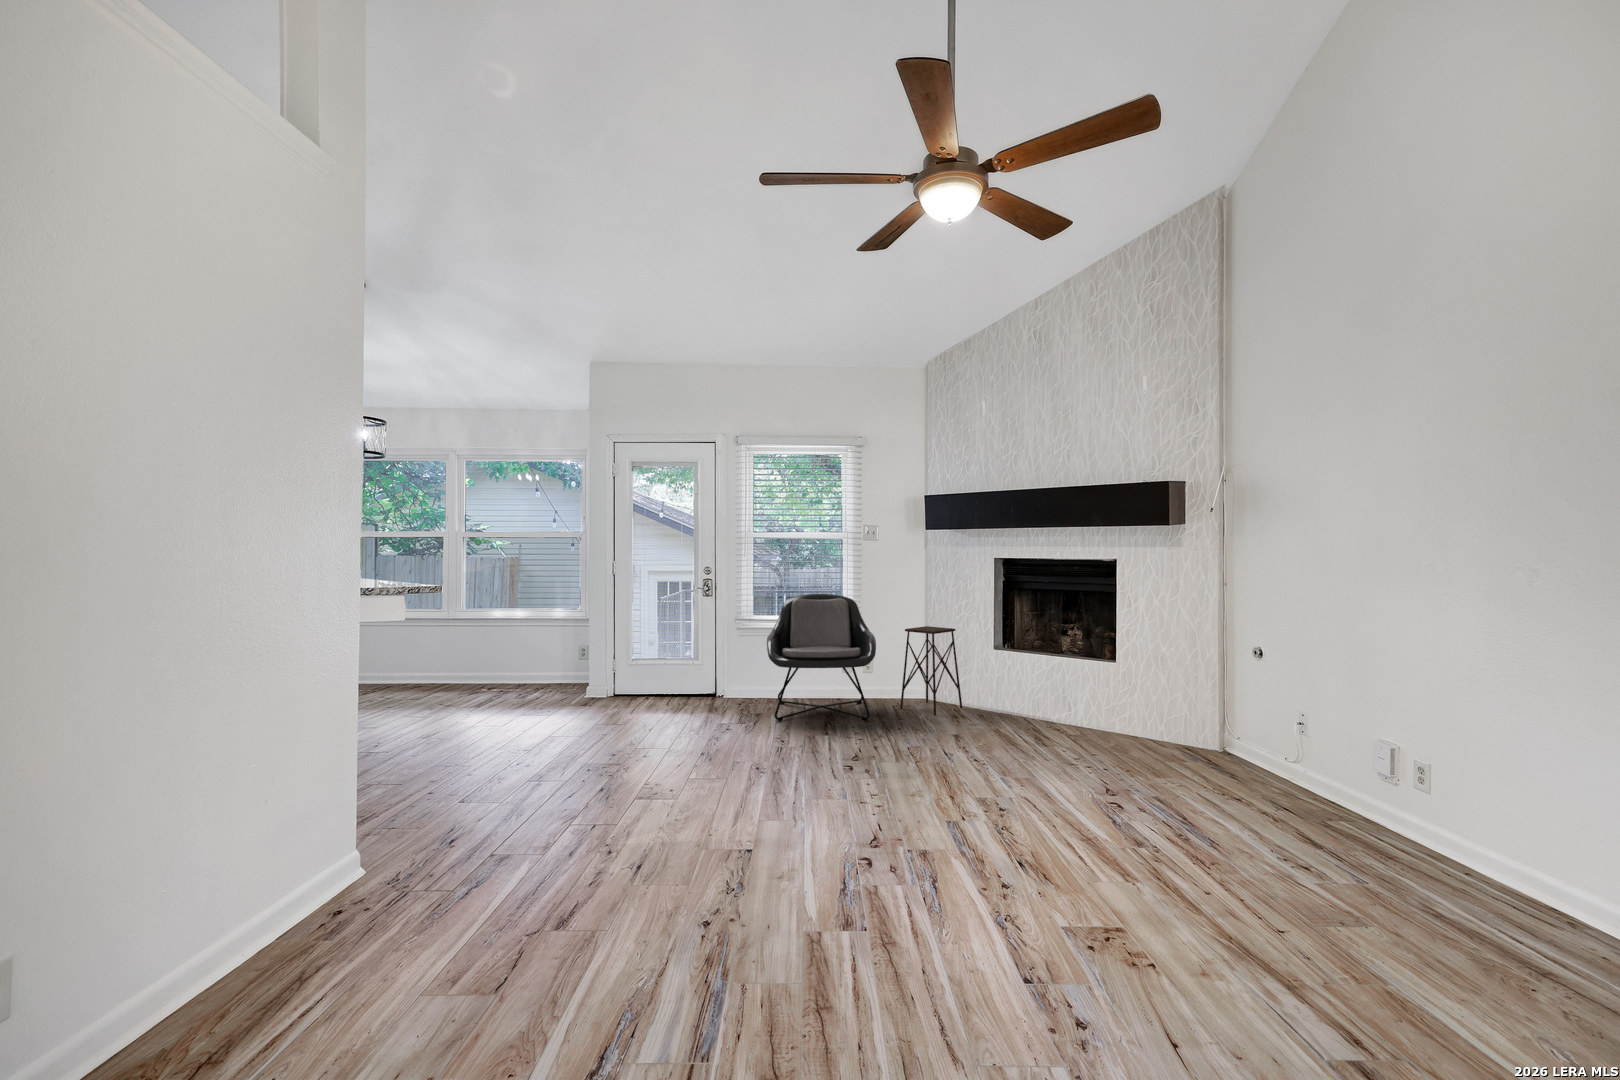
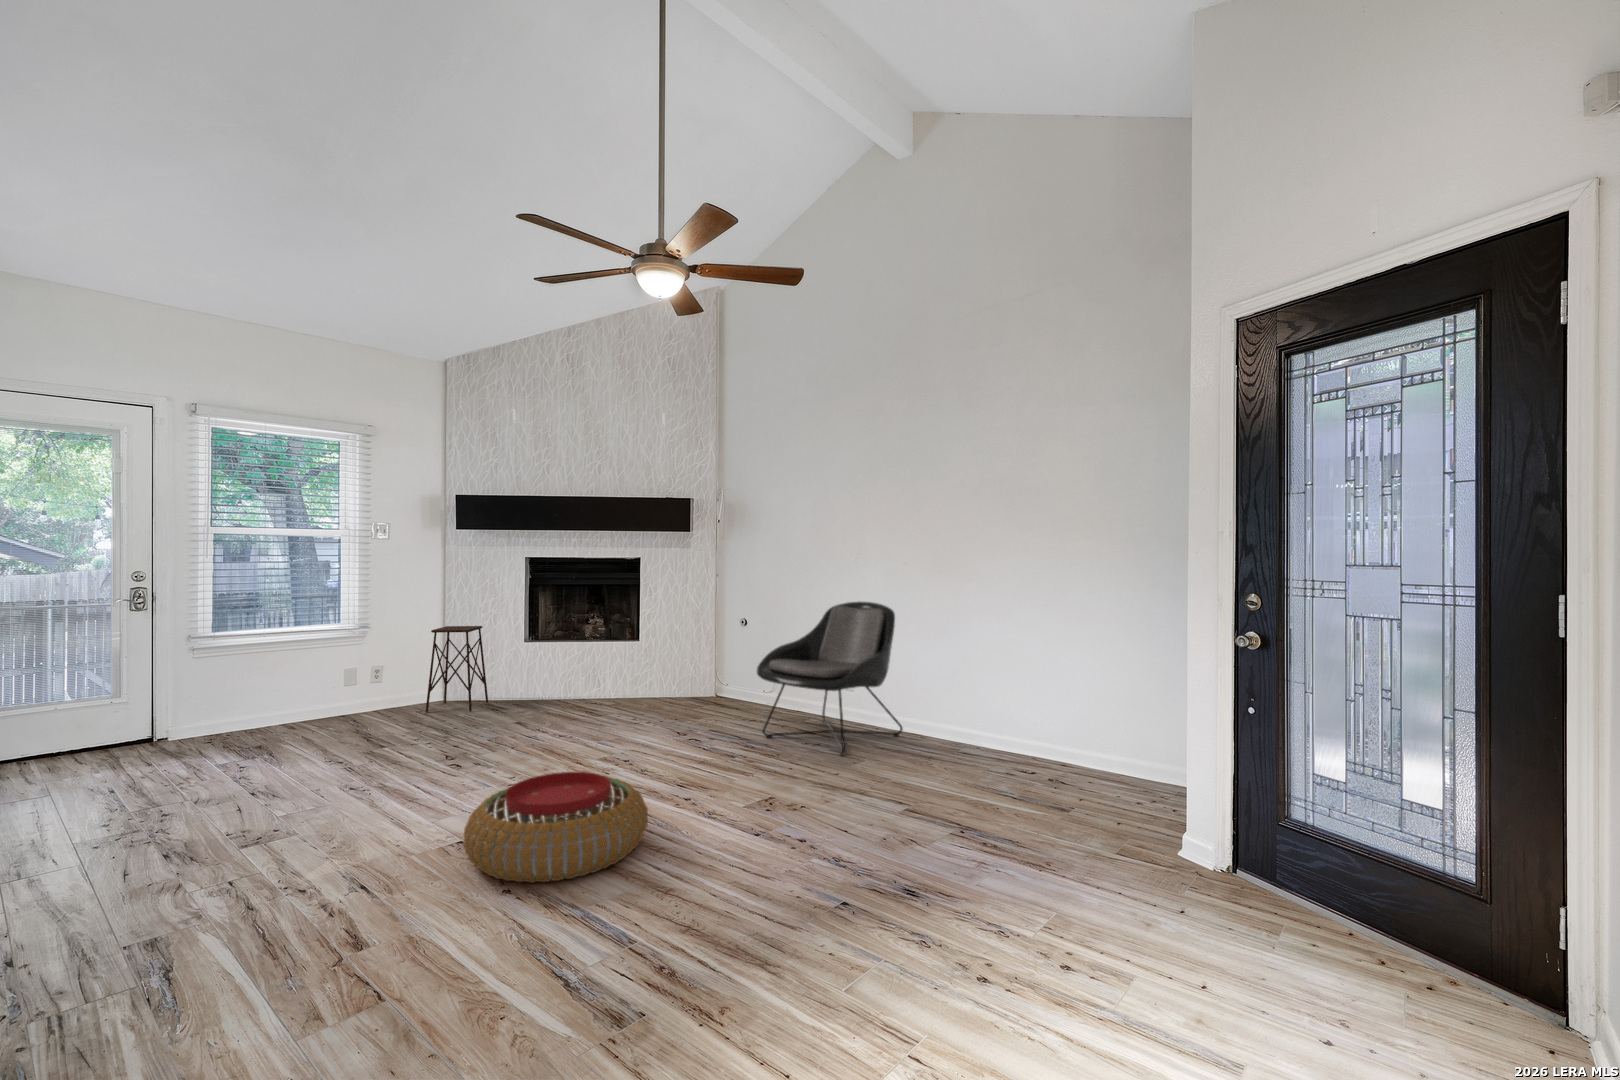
lounge chair: present [767,594,876,721] -> present [757,602,903,756]
pouf: none [702,801,902,935] -> present [463,772,648,883]

